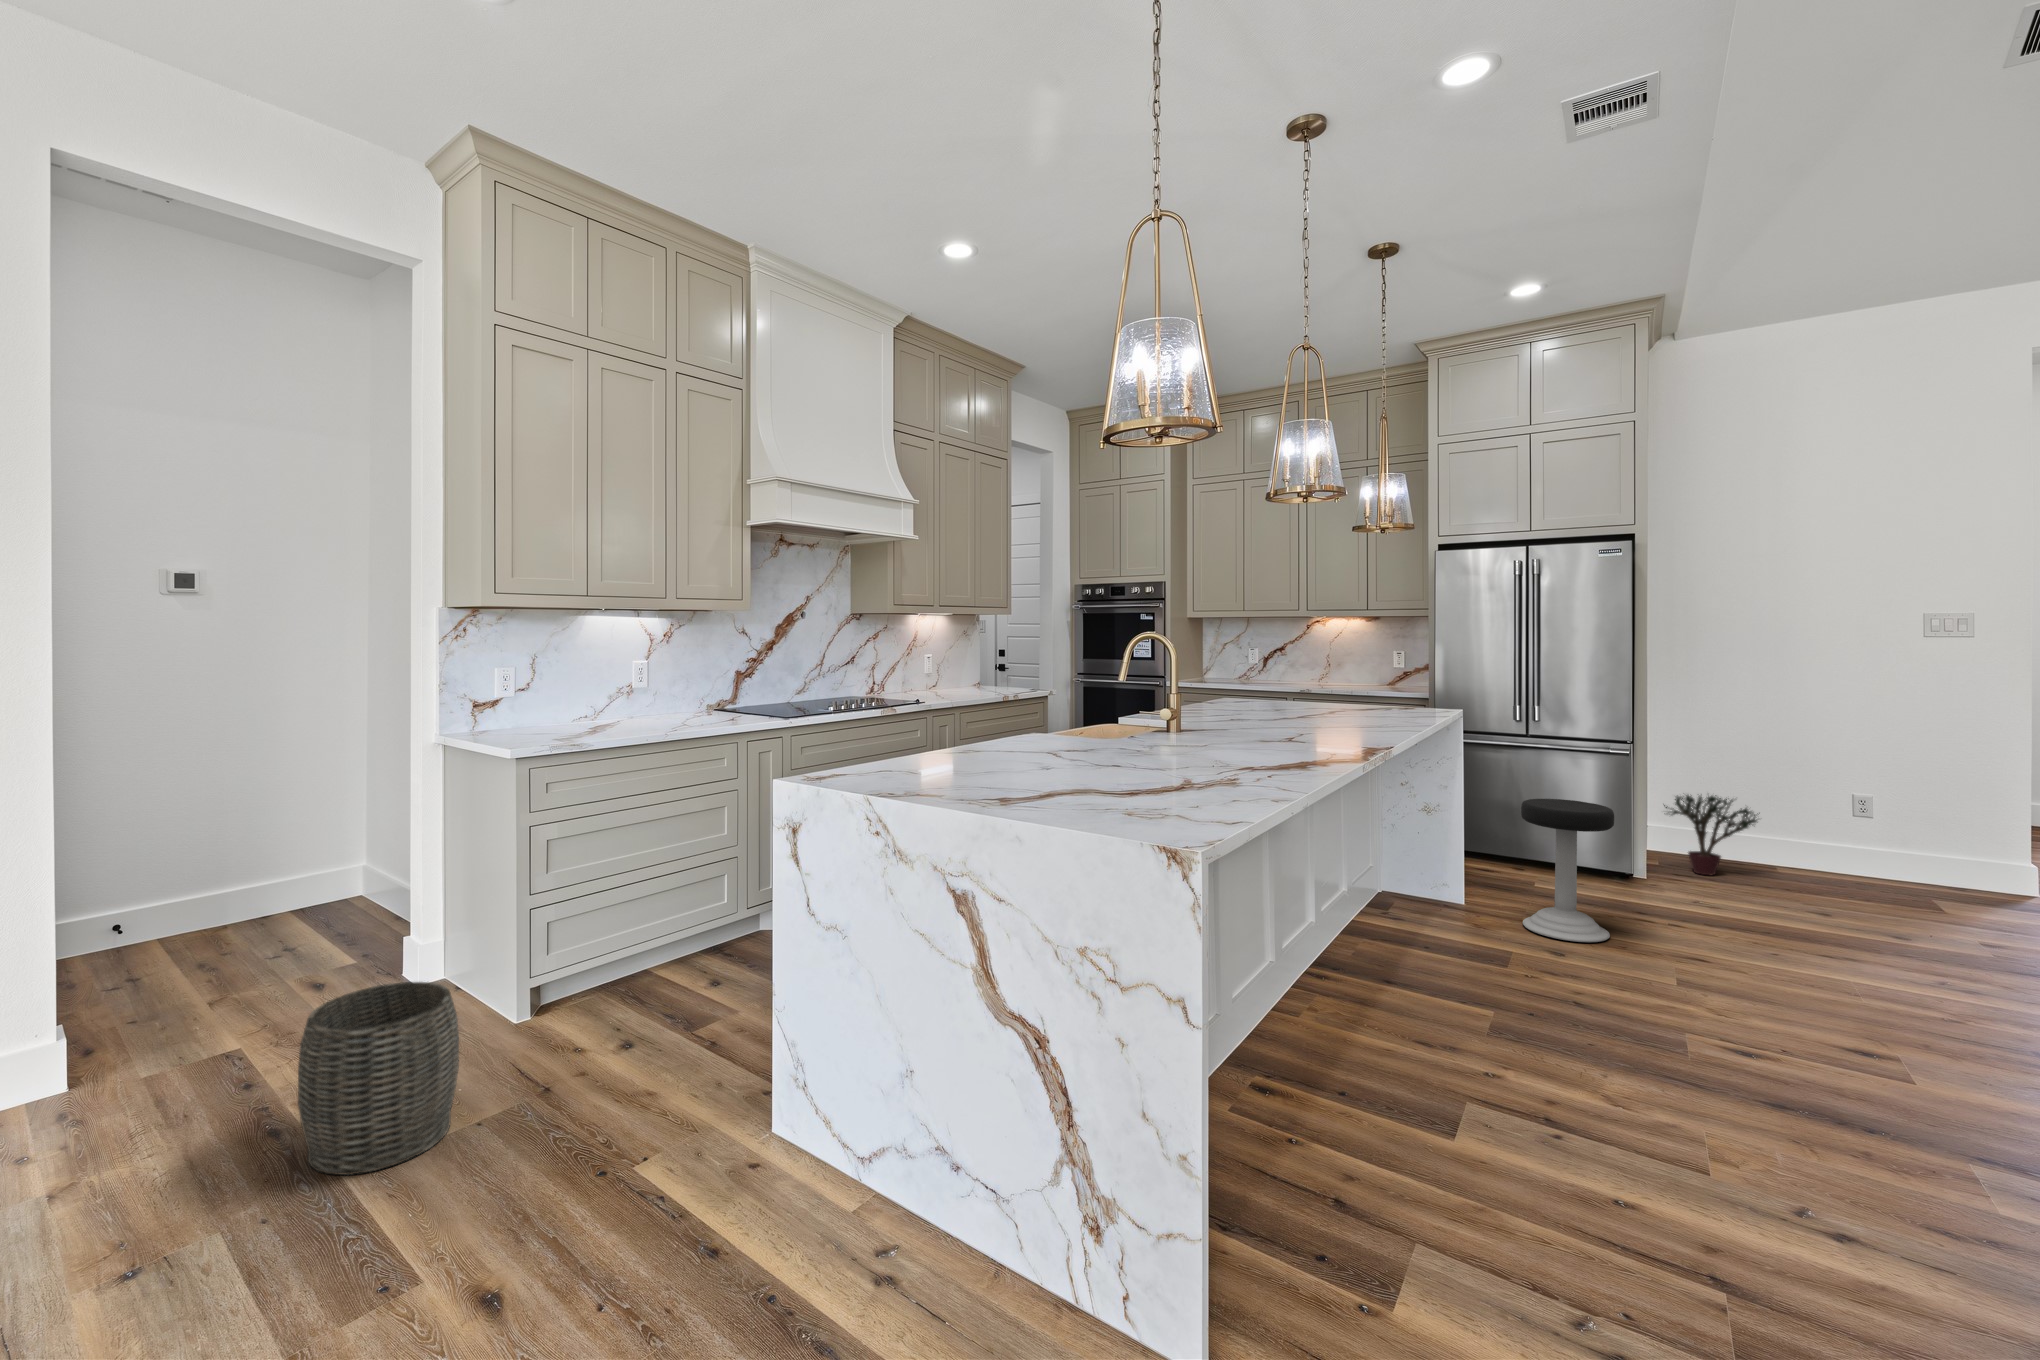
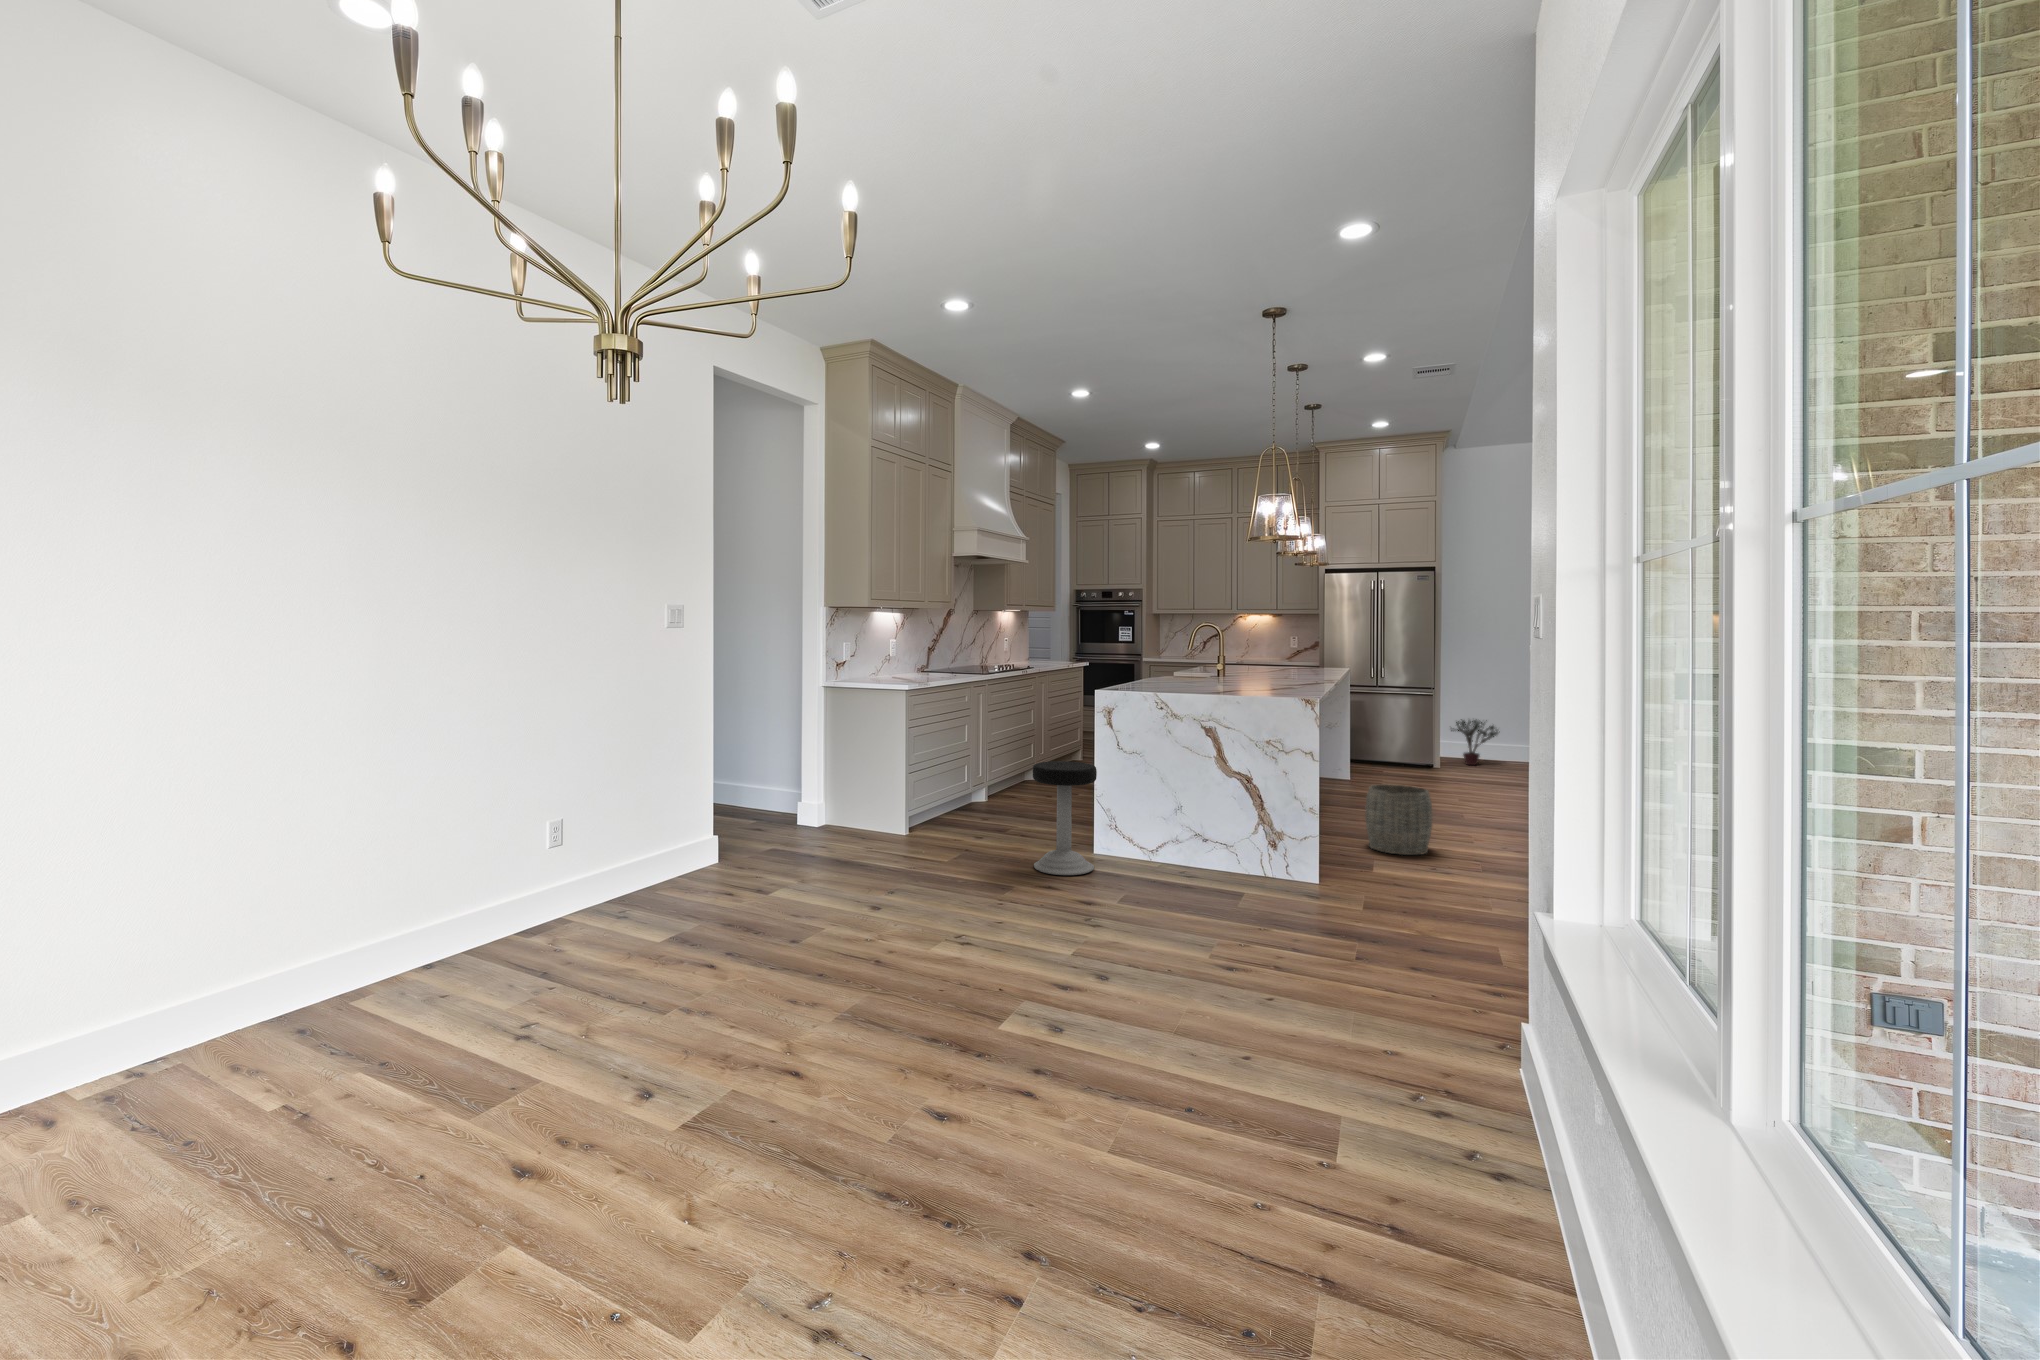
stool: present [1521,799,1614,942] -> present [1033,761,1097,875]
woven basket: present [298,982,459,1175] -> present [1365,784,1432,855]

